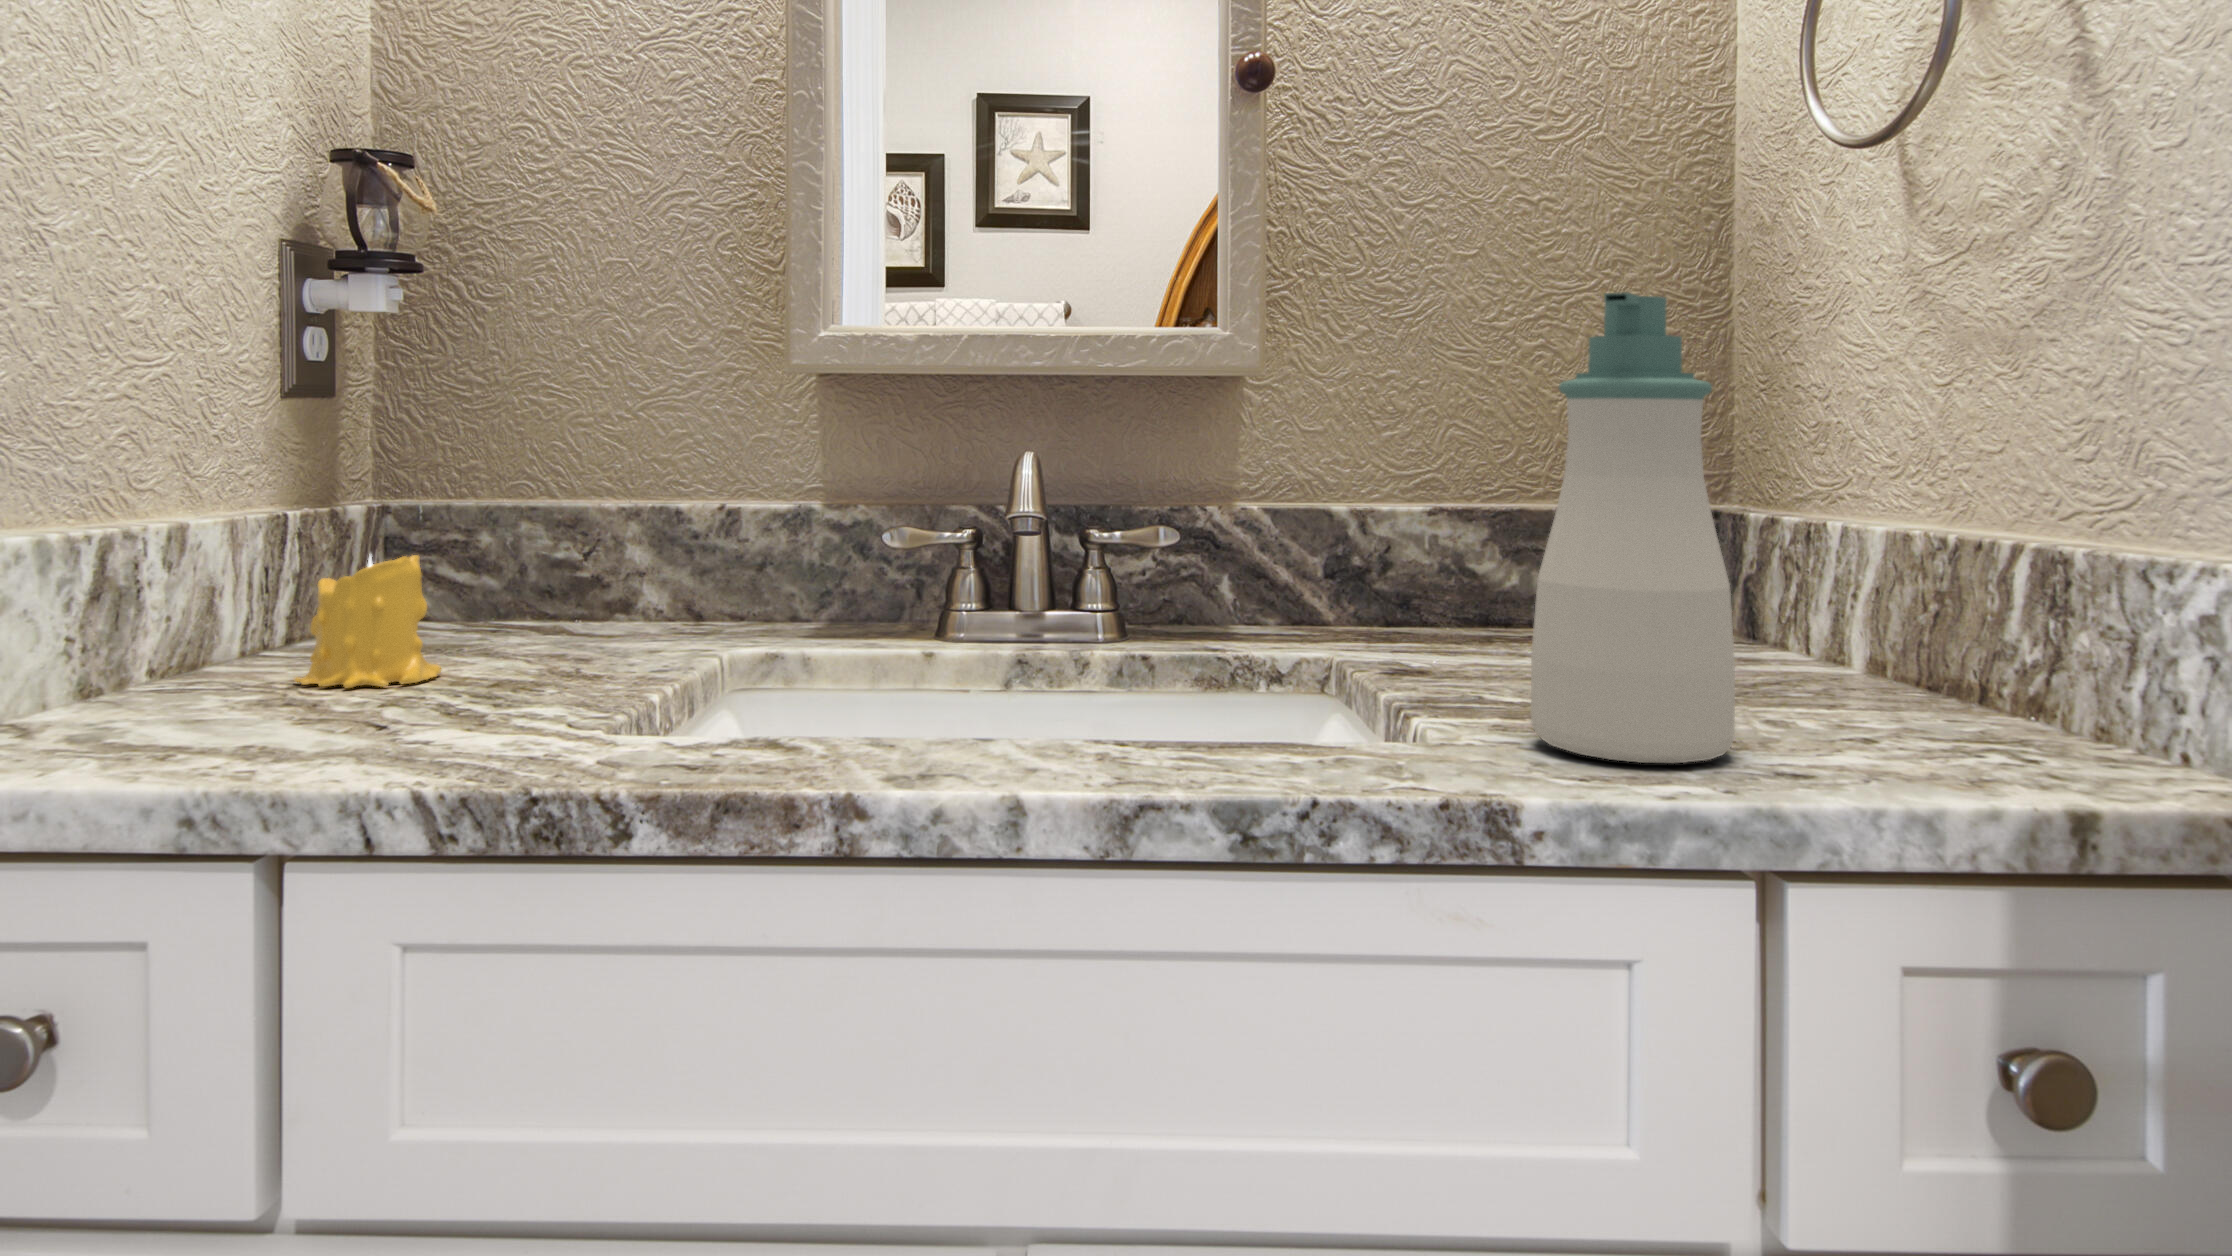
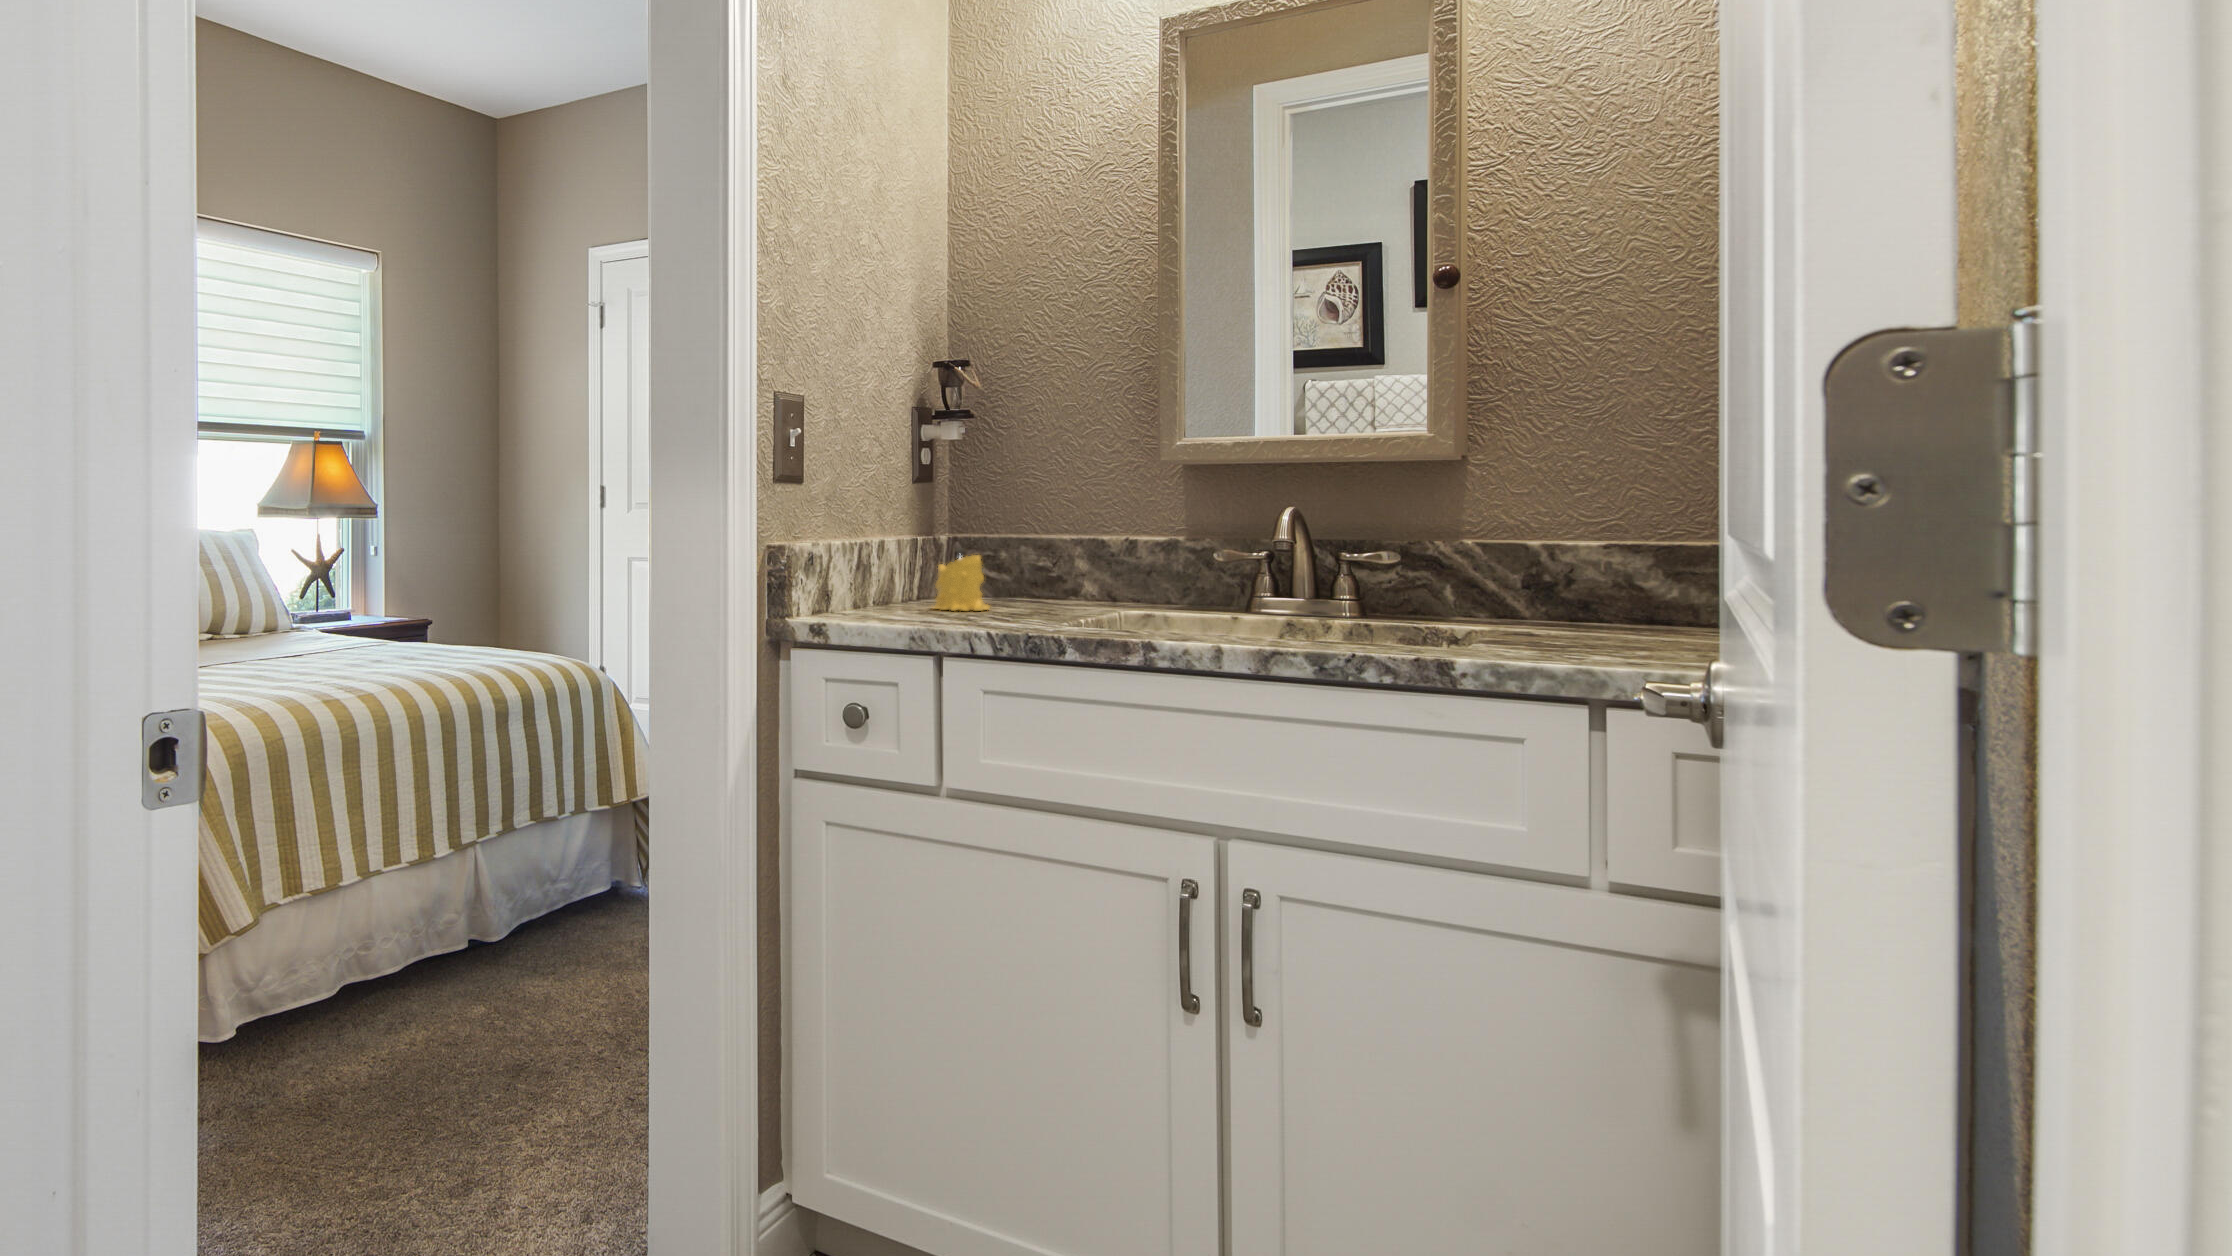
soap bottle: present [1531,292,1735,764] -> none [1507,428,1619,657]

